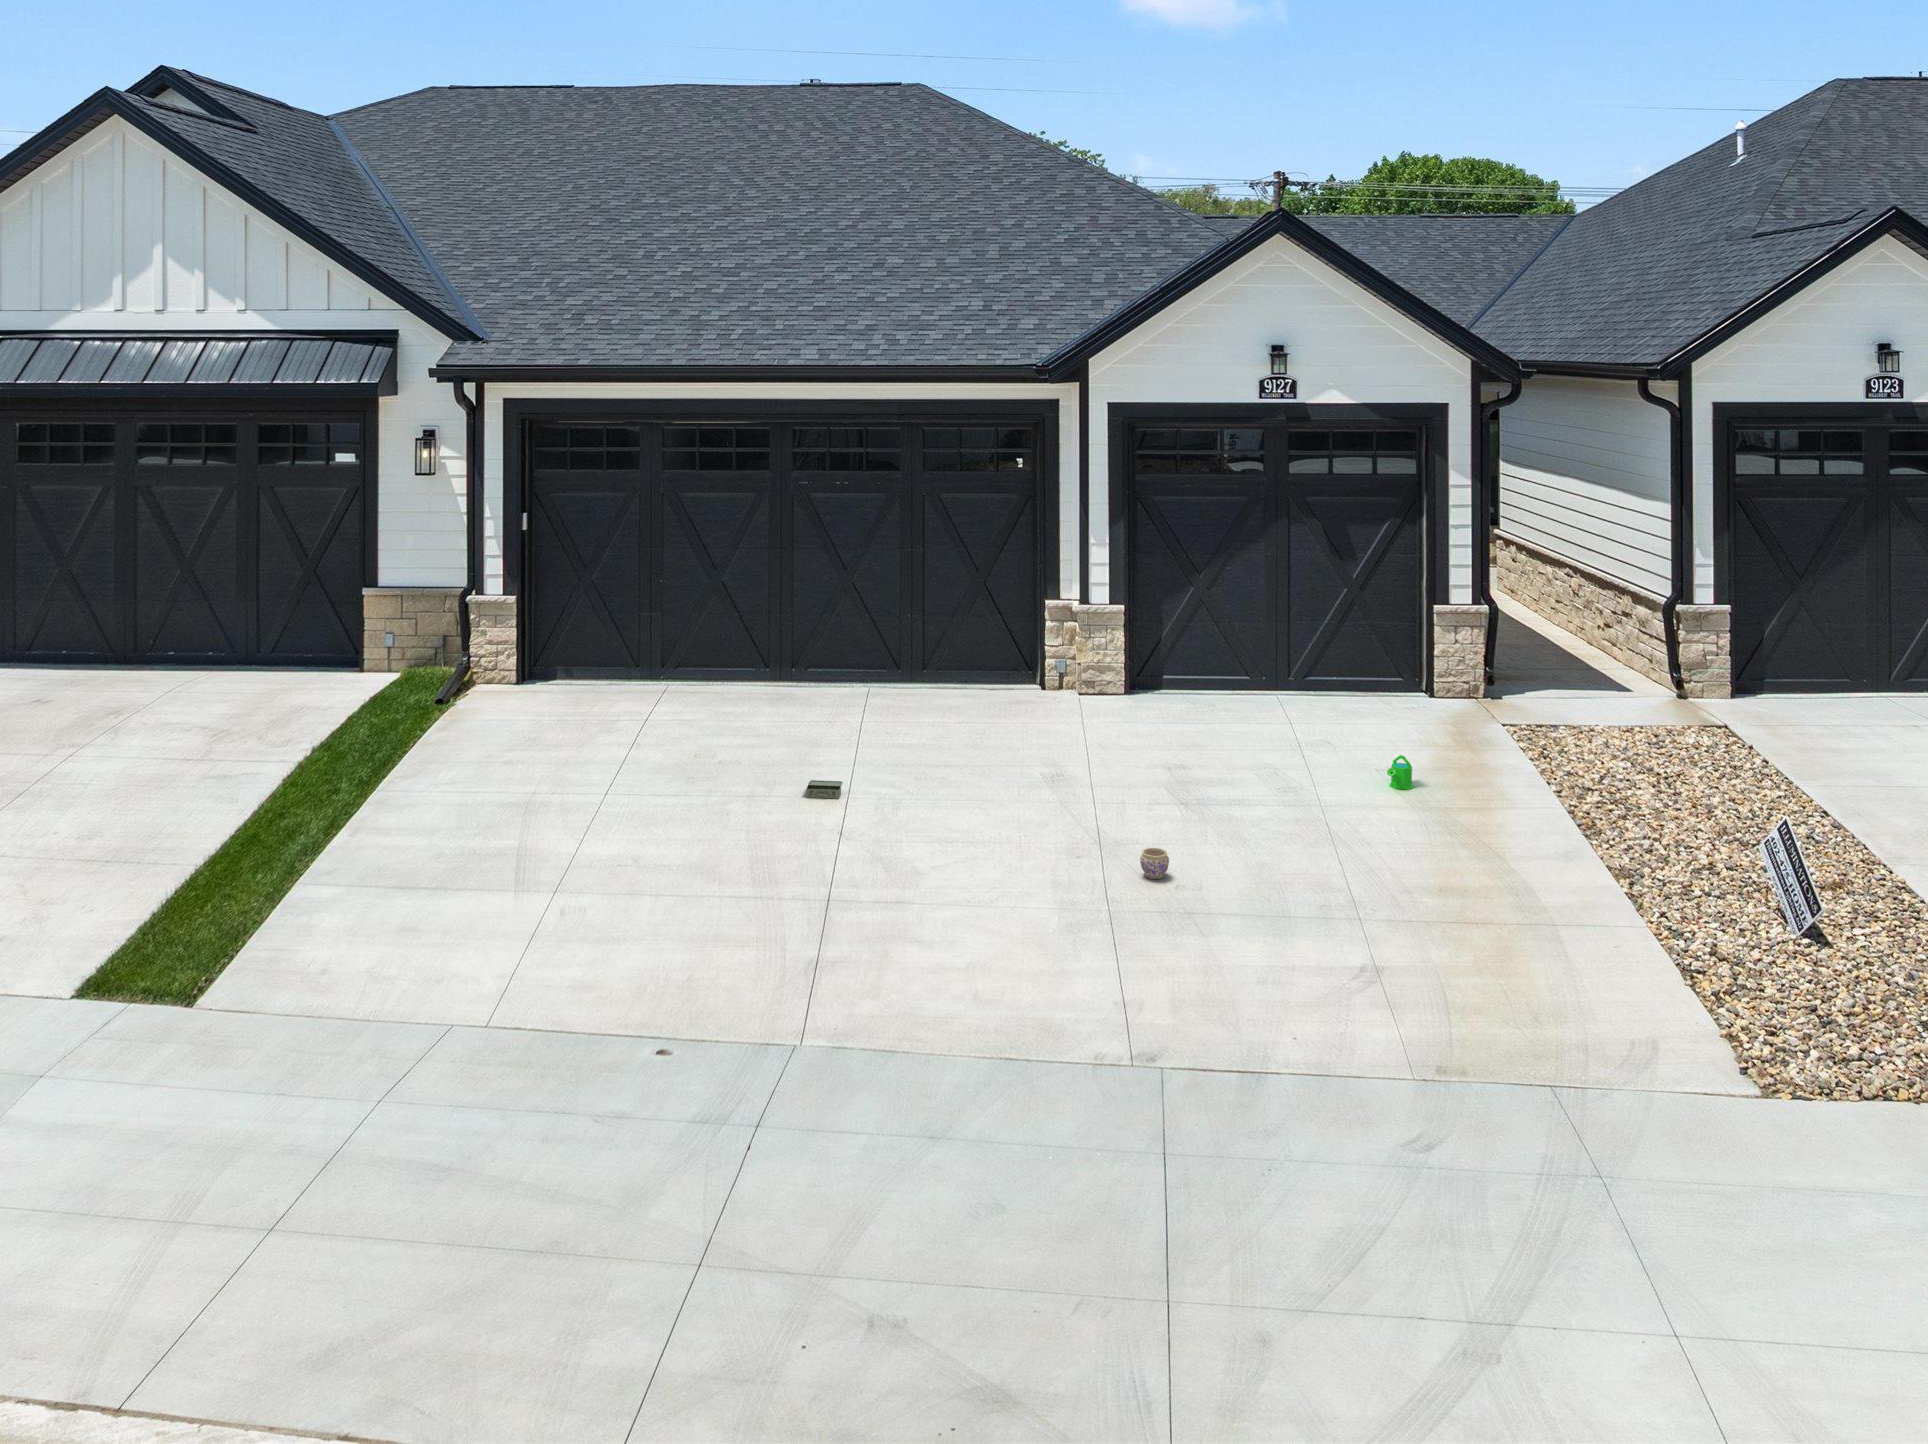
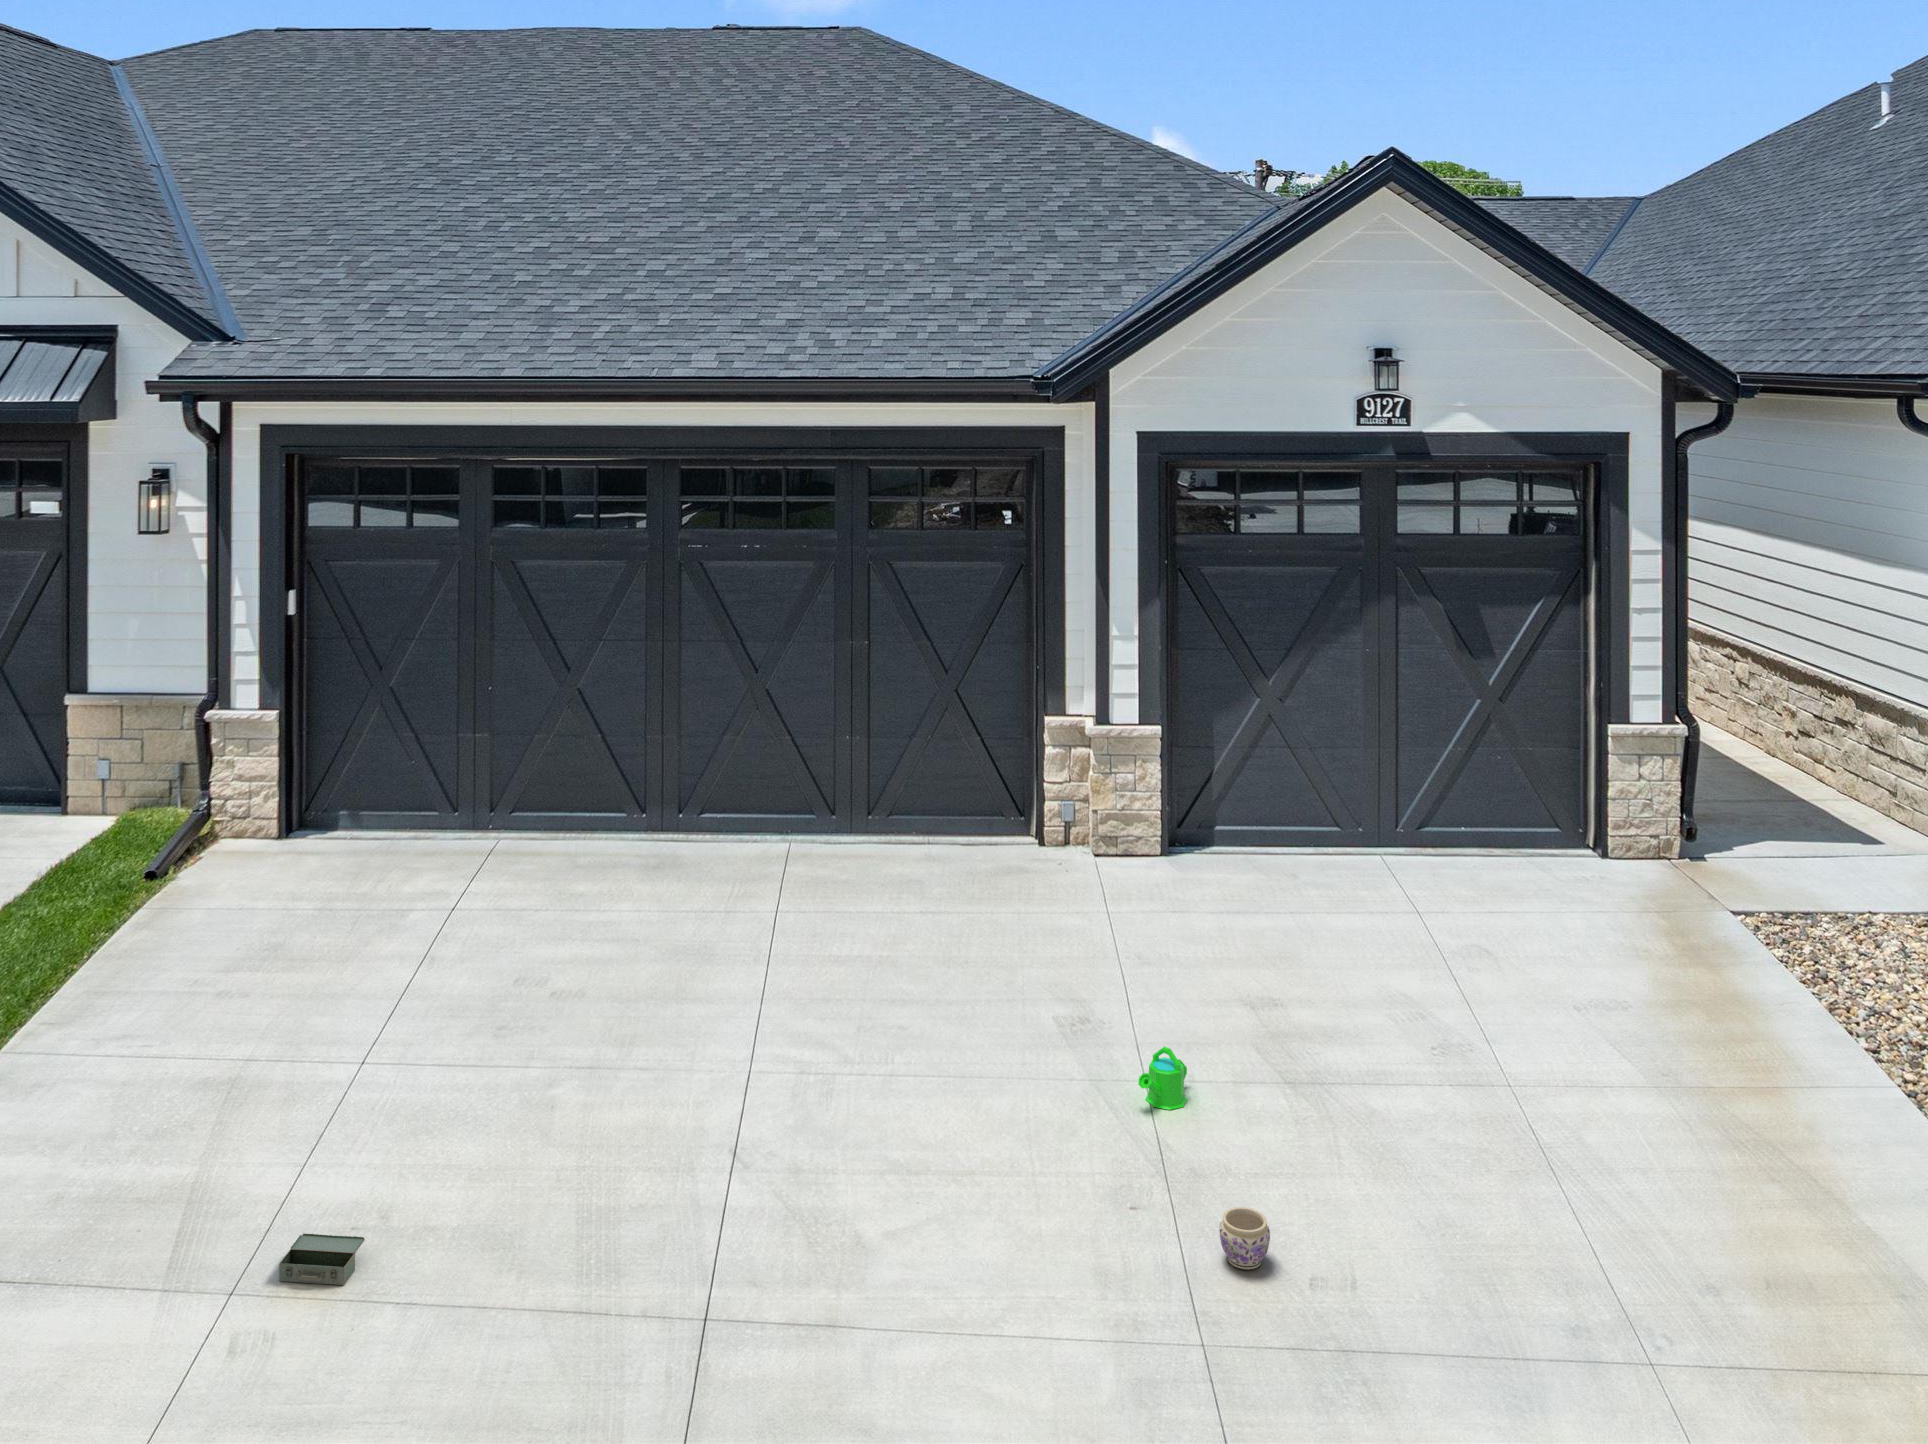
watering can: present [1387,755,1413,790] -> present [1139,1047,1187,1110]
toolbox: present [806,780,843,799] -> present [279,1234,365,1285]

